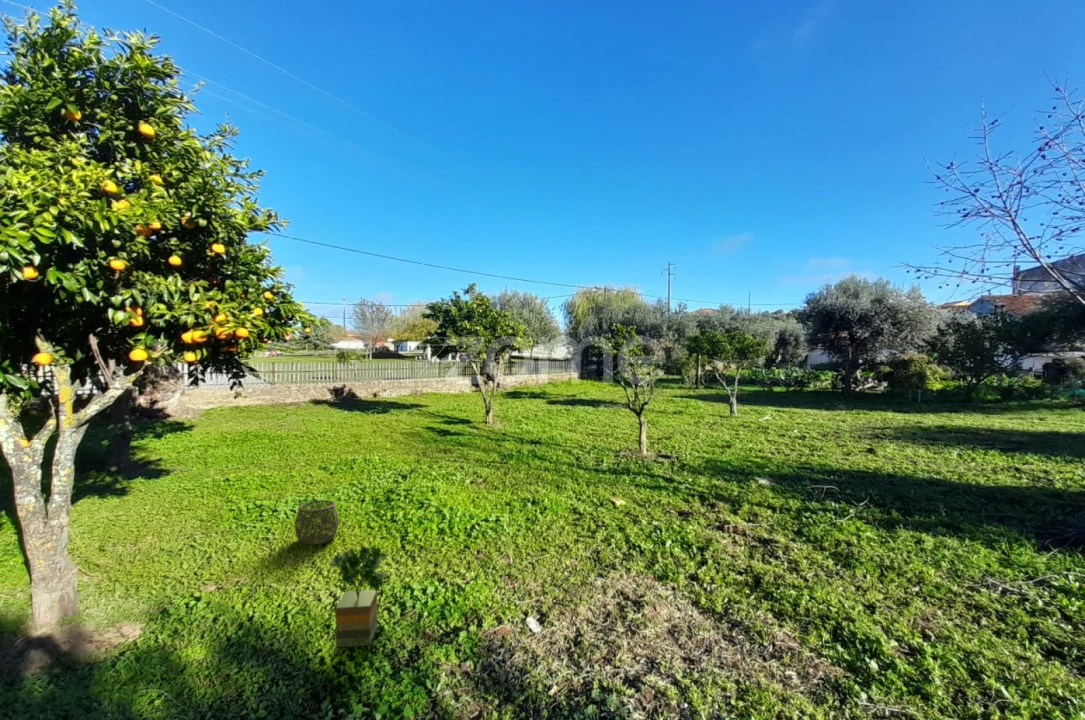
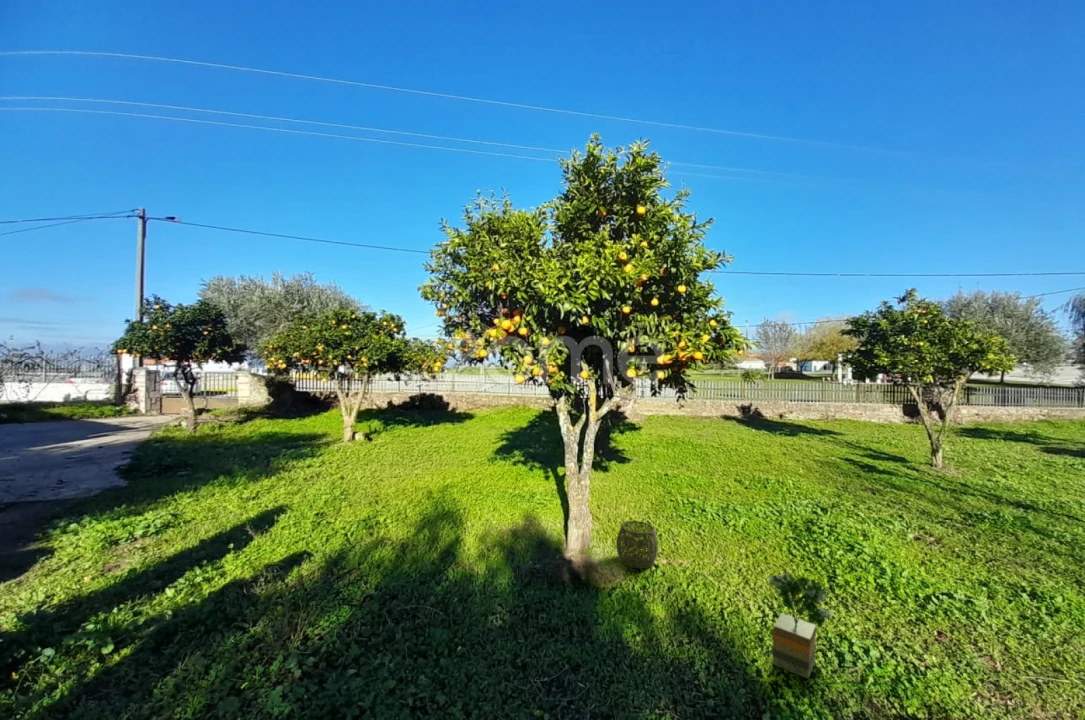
woven basket: present [295,500,339,545] -> present [616,521,658,569]

